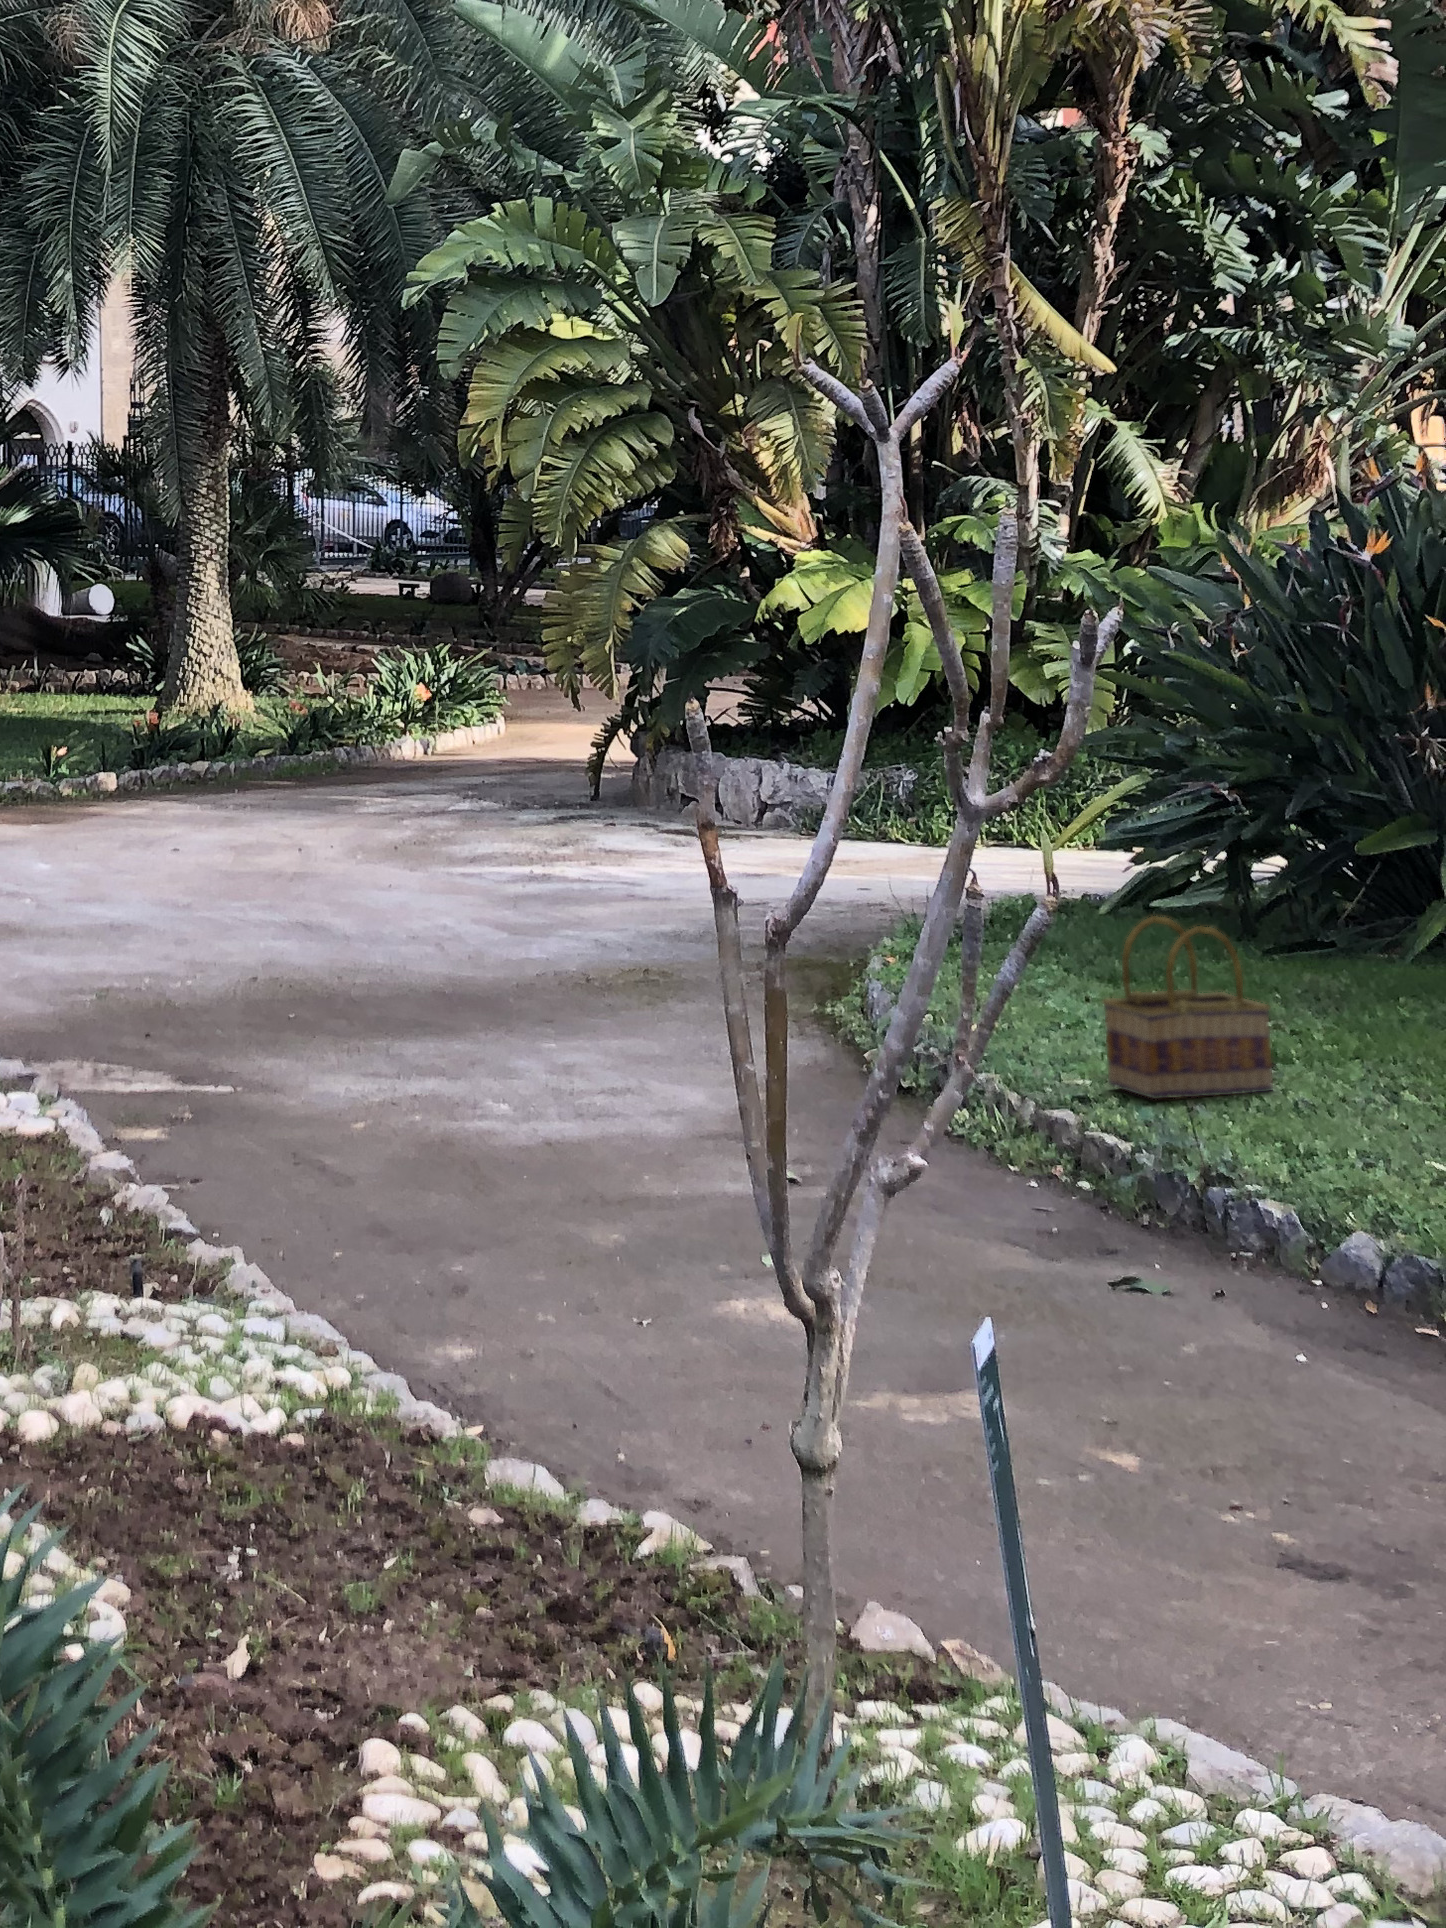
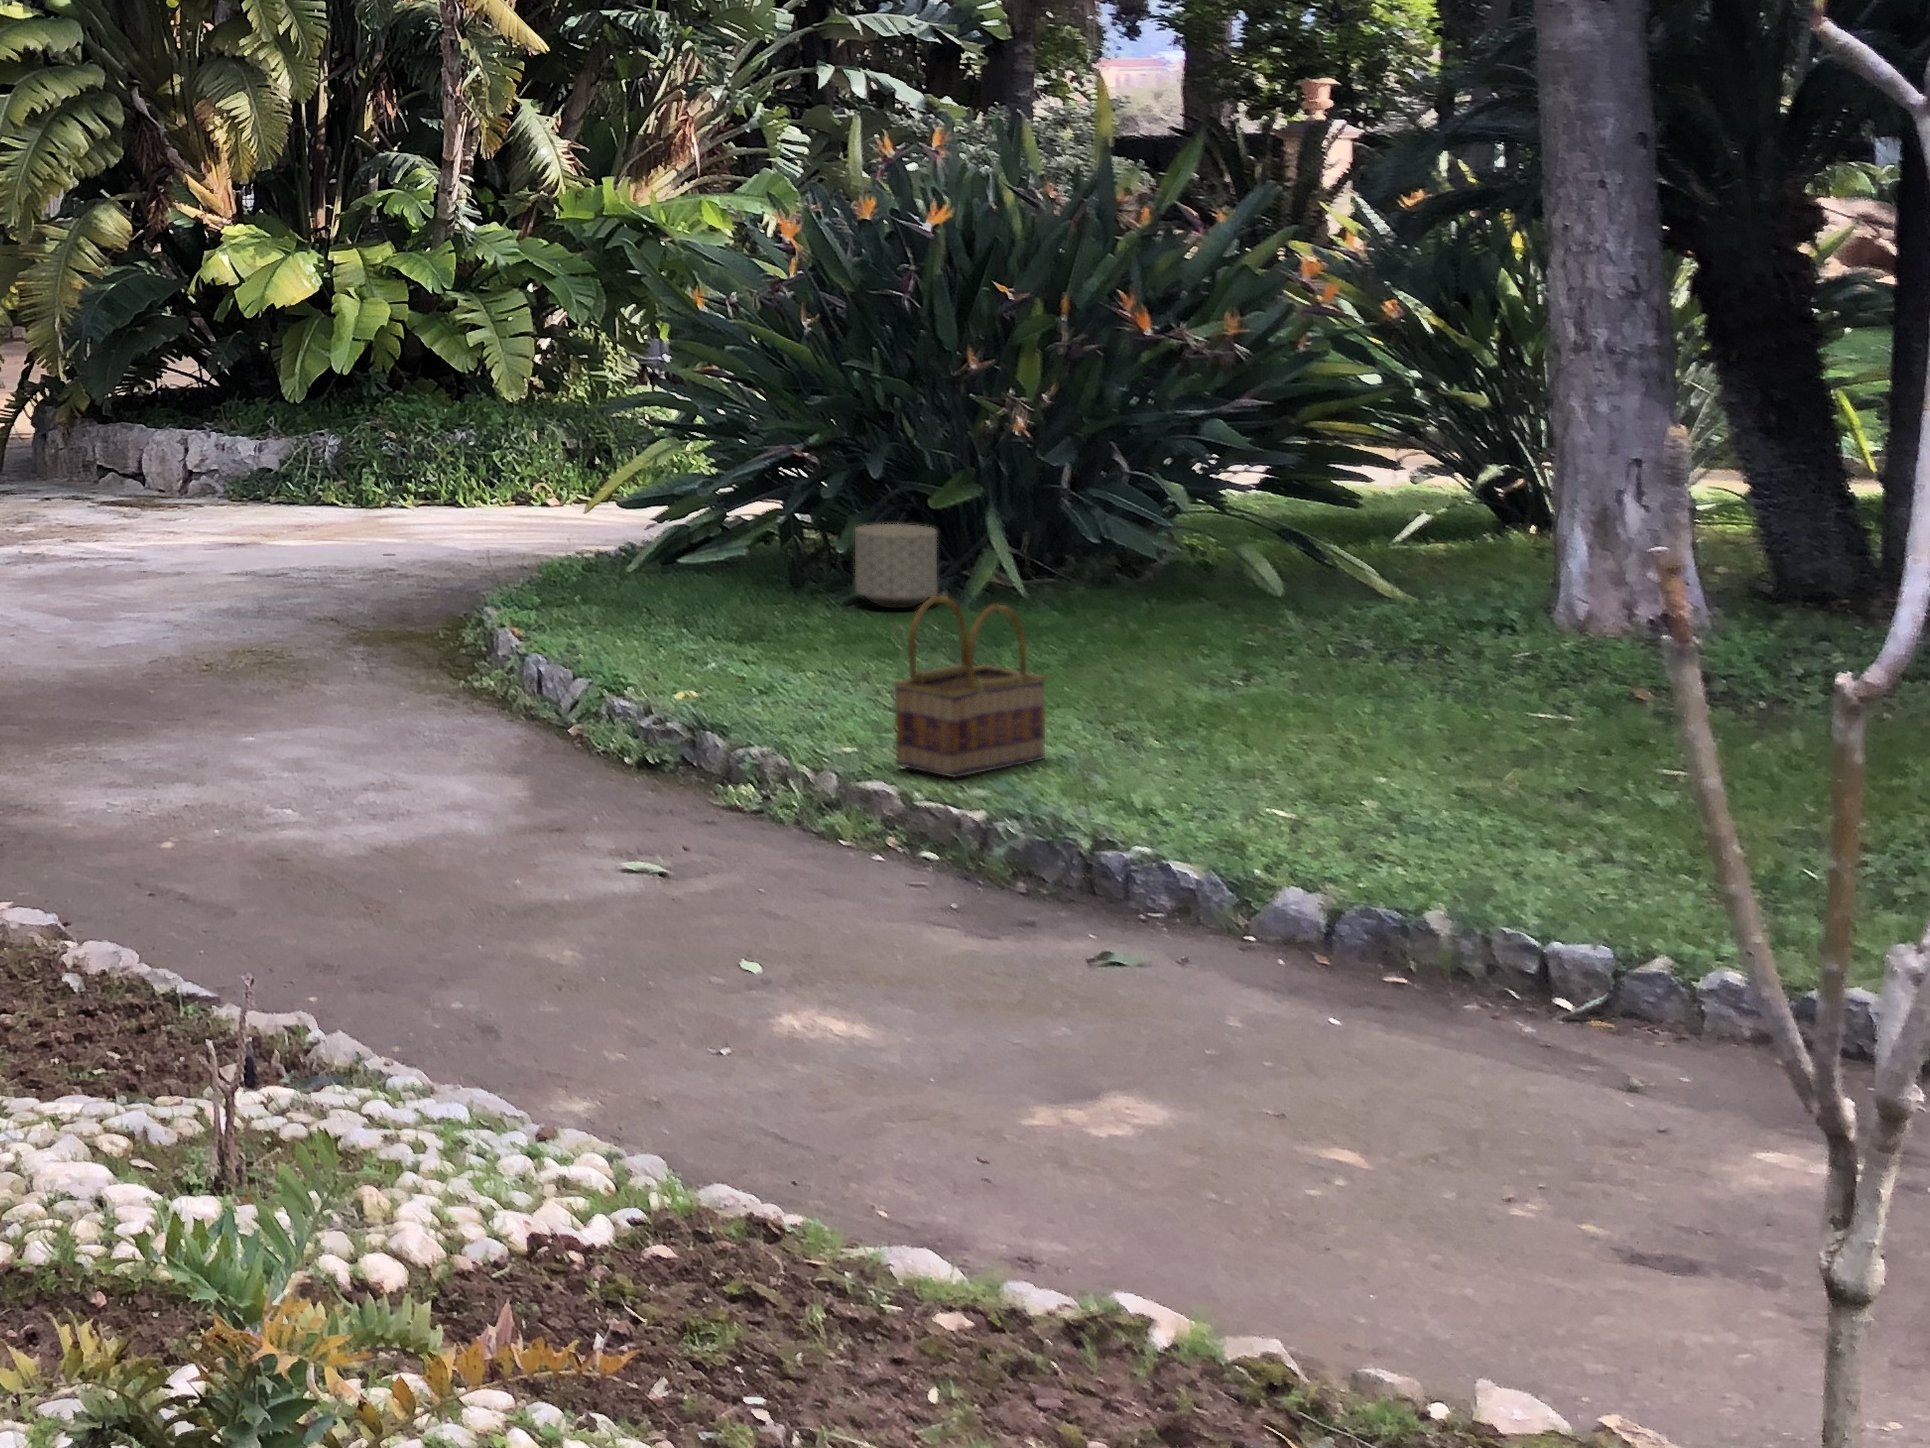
planter: none [1262,869,1355,957] -> present [855,524,938,608]

